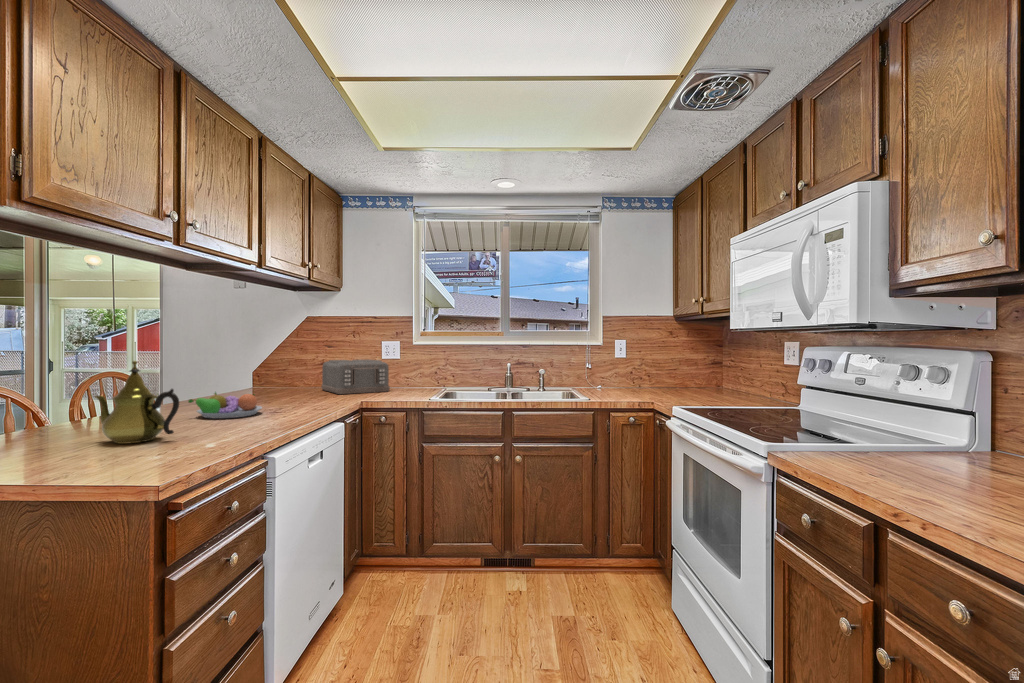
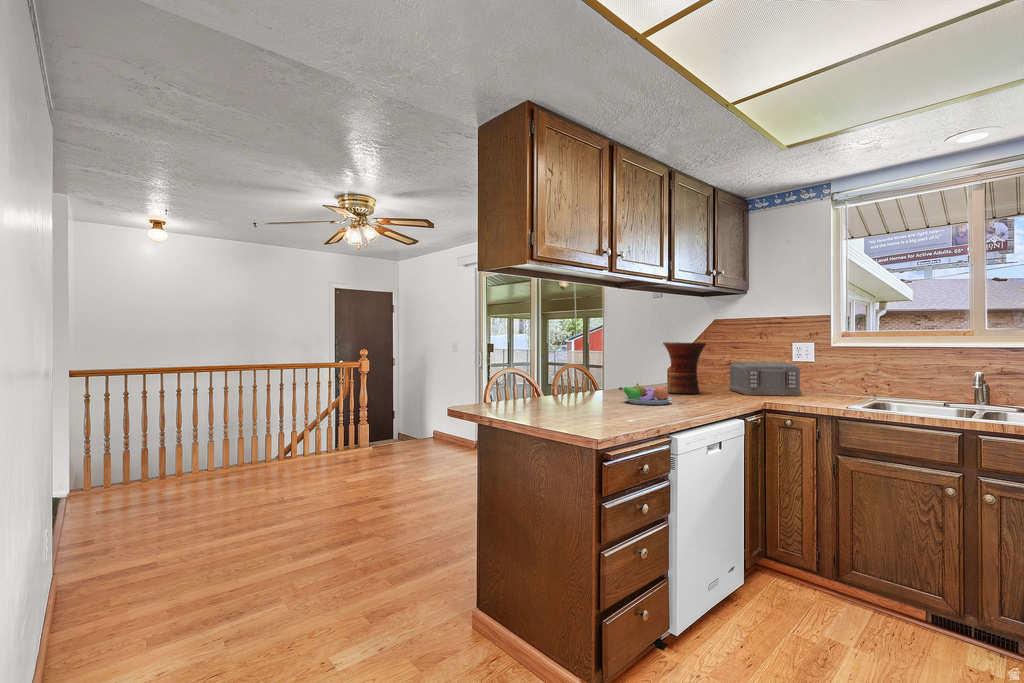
vase: none [247,340,299,399] -> present [663,342,706,394]
teapot: present [95,361,179,444] -> none [563,355,611,413]

